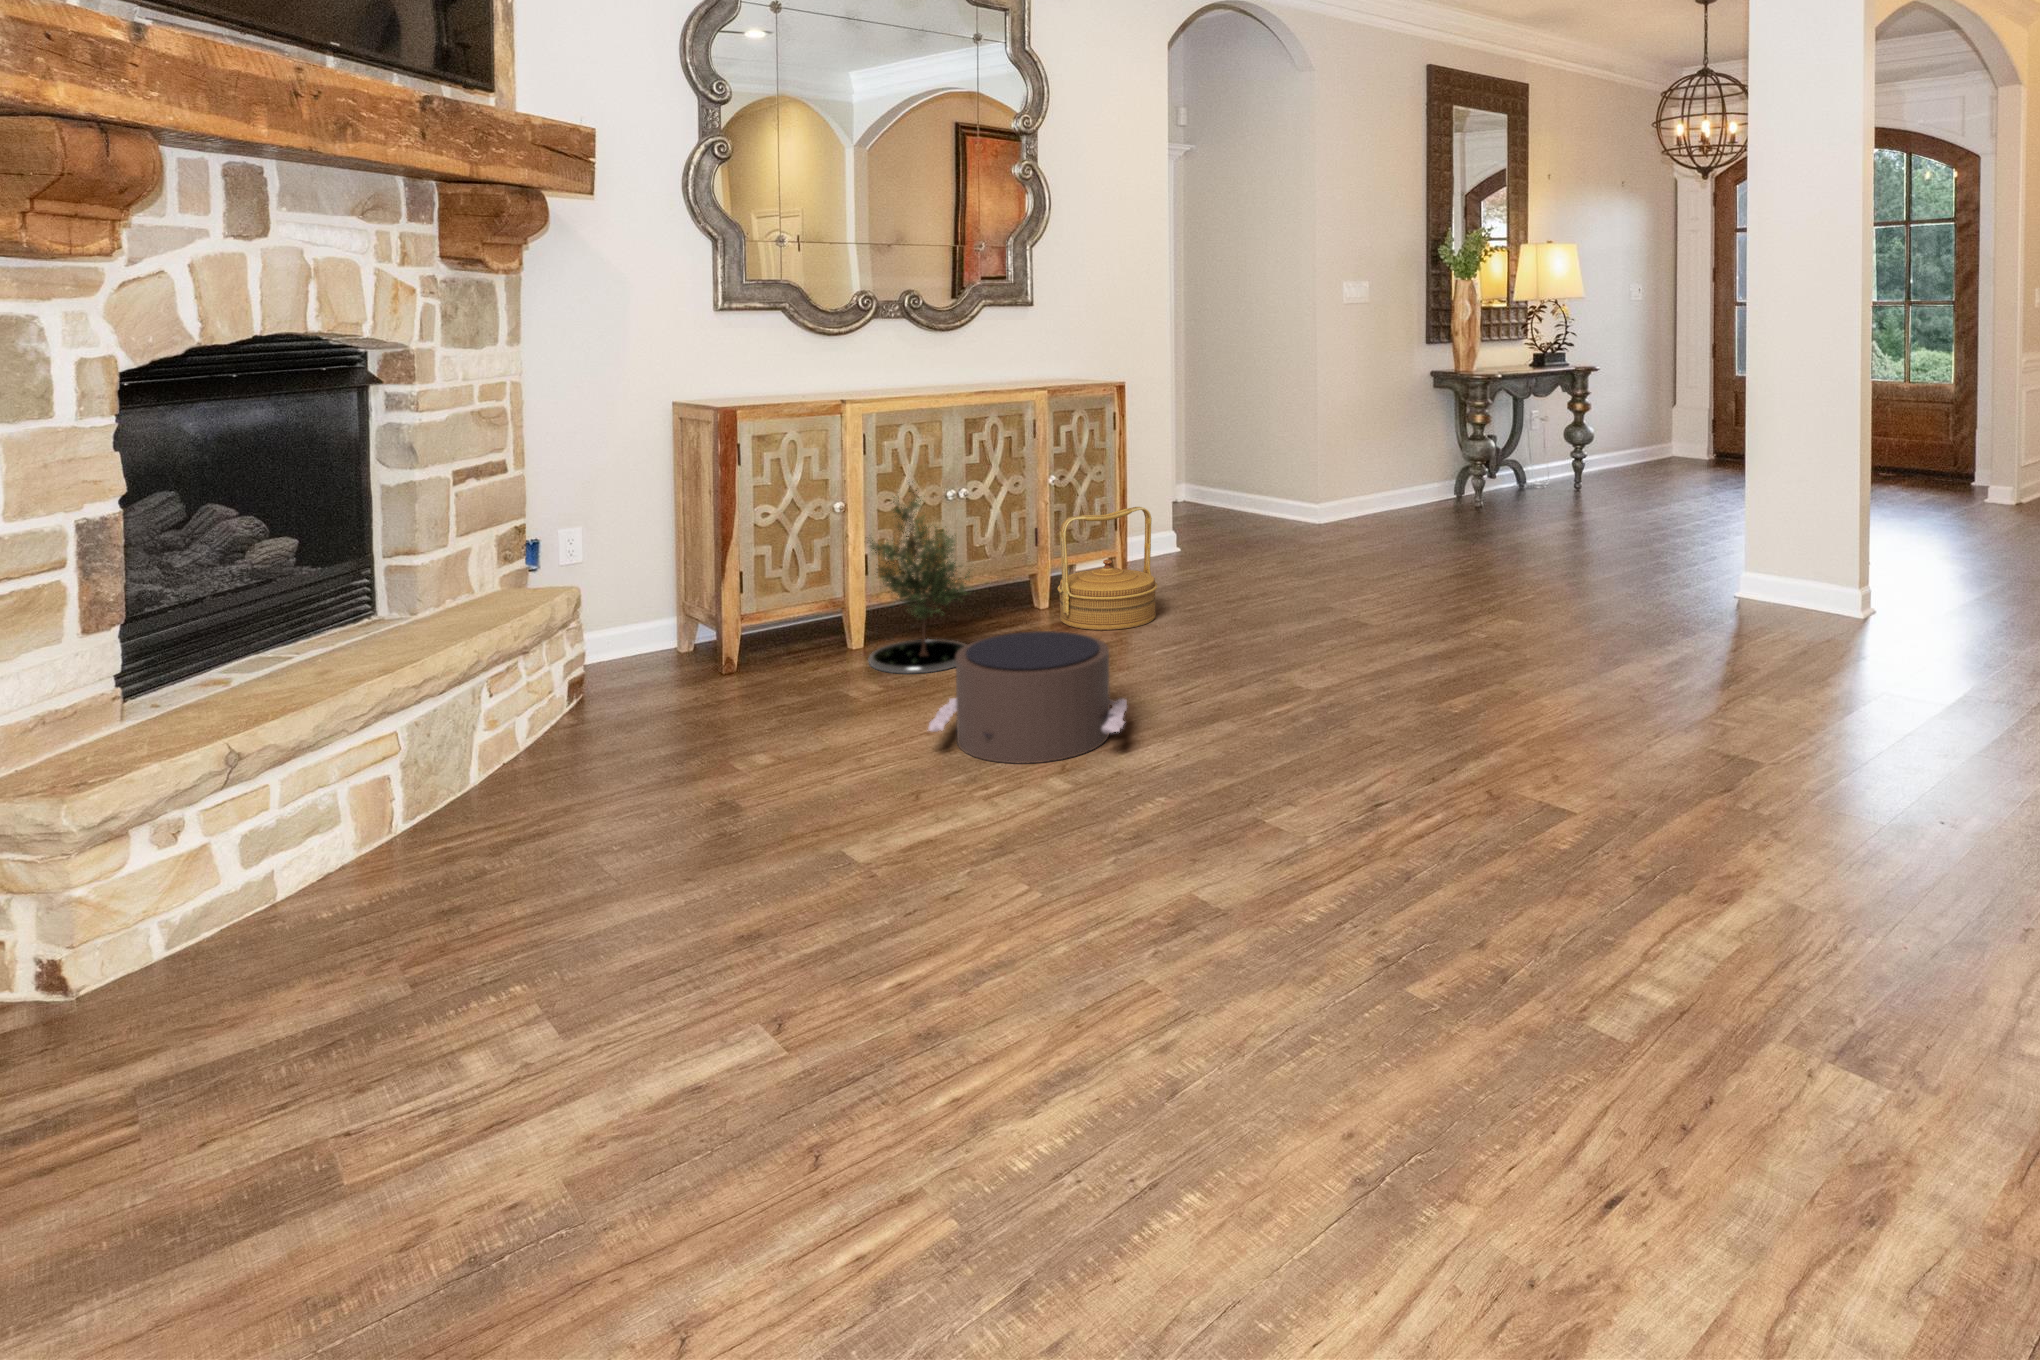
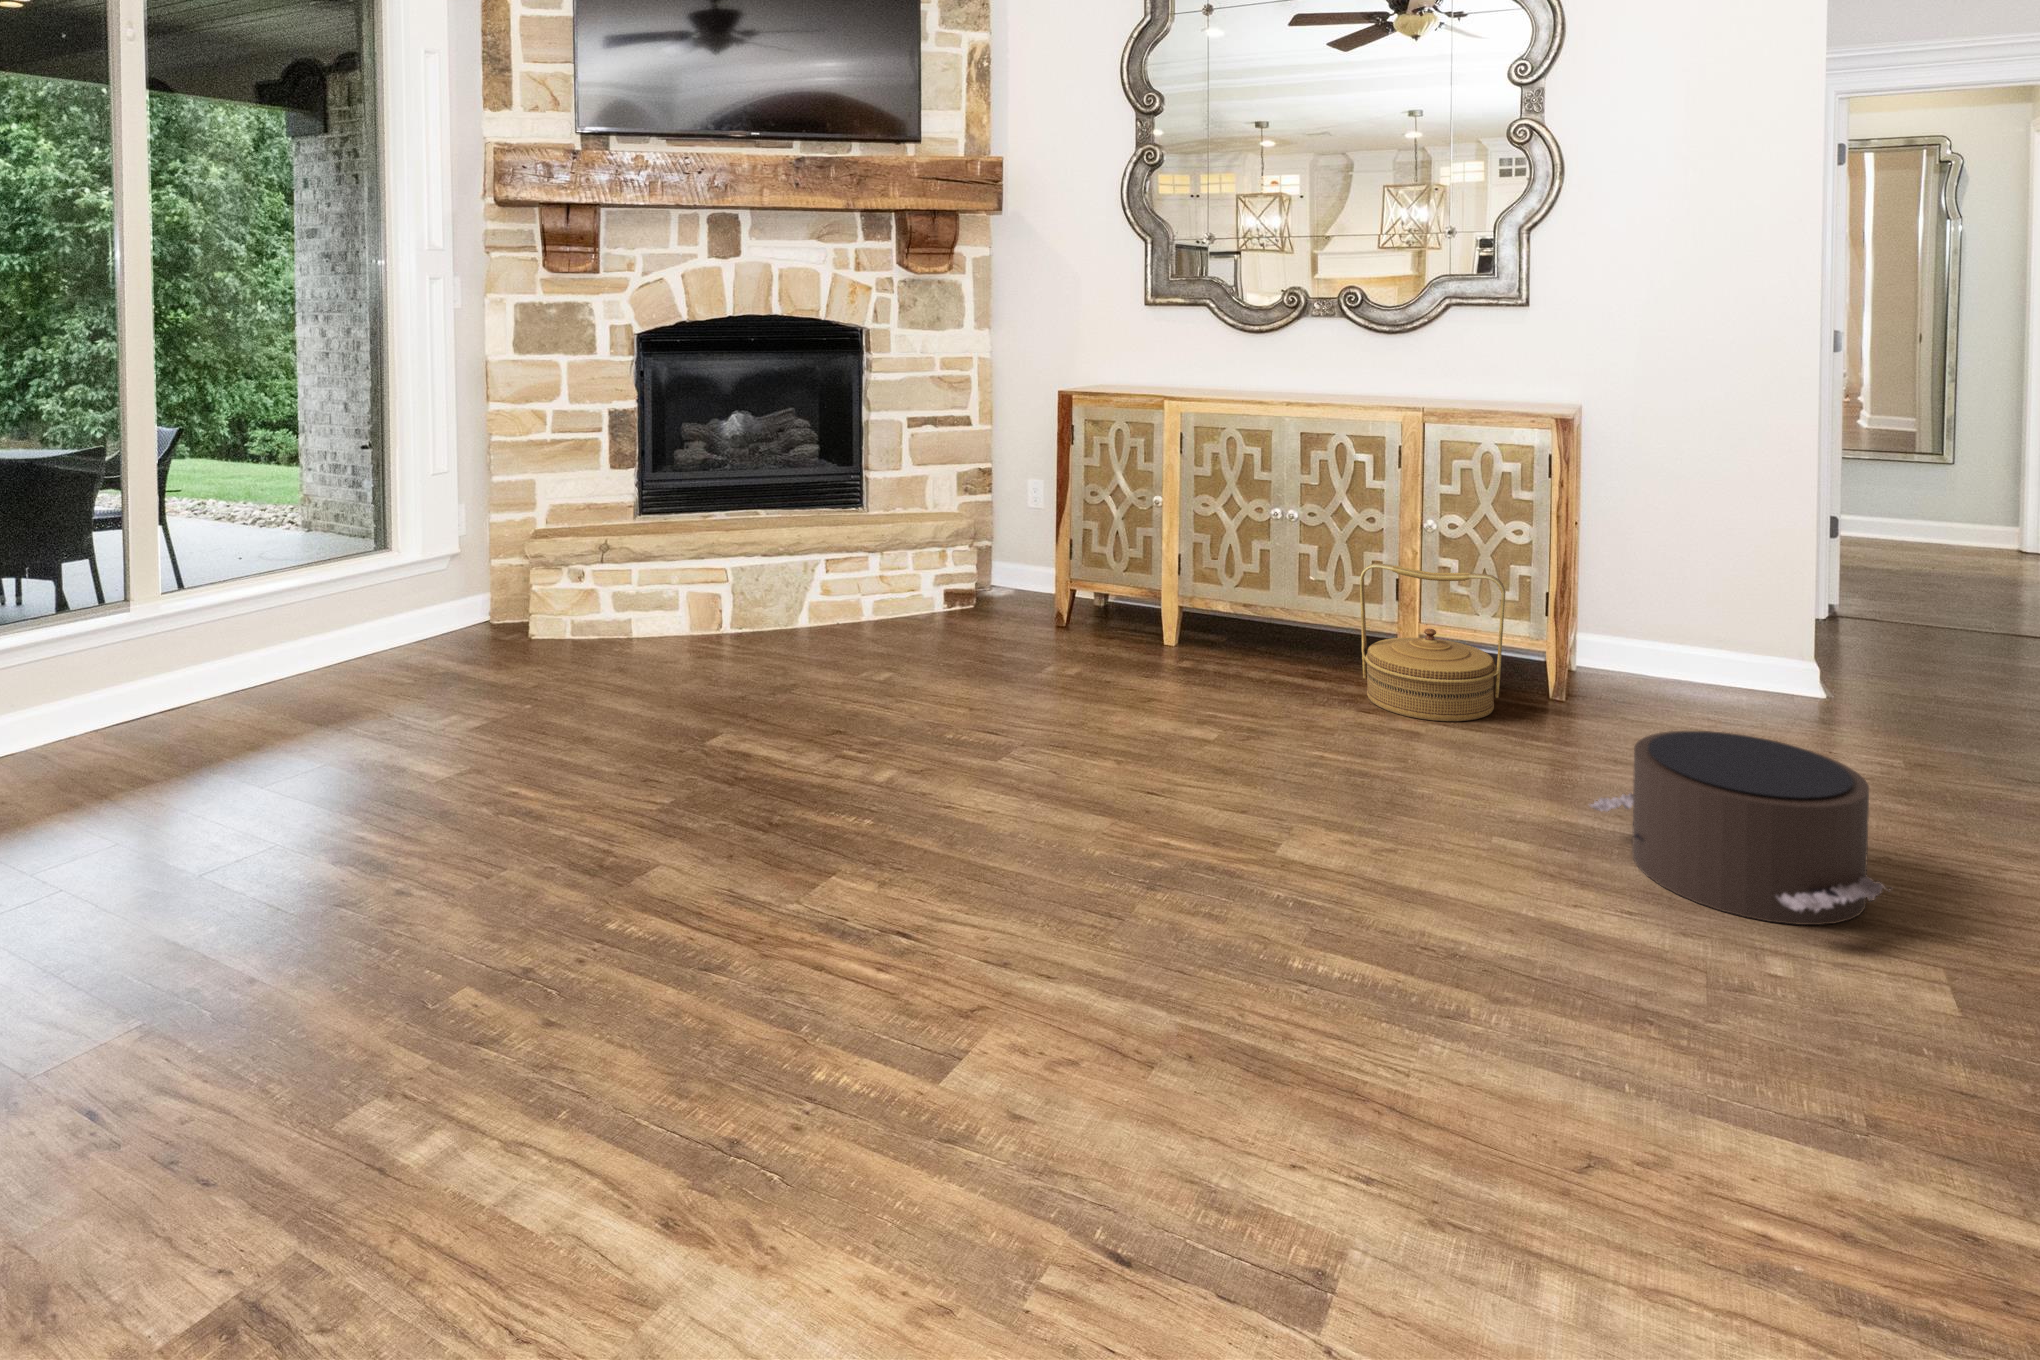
potted tree: present [867,490,970,674] -> none [1123,480,1242,679]
pouf: present [928,631,1127,763] -> present [1590,731,1892,925]

